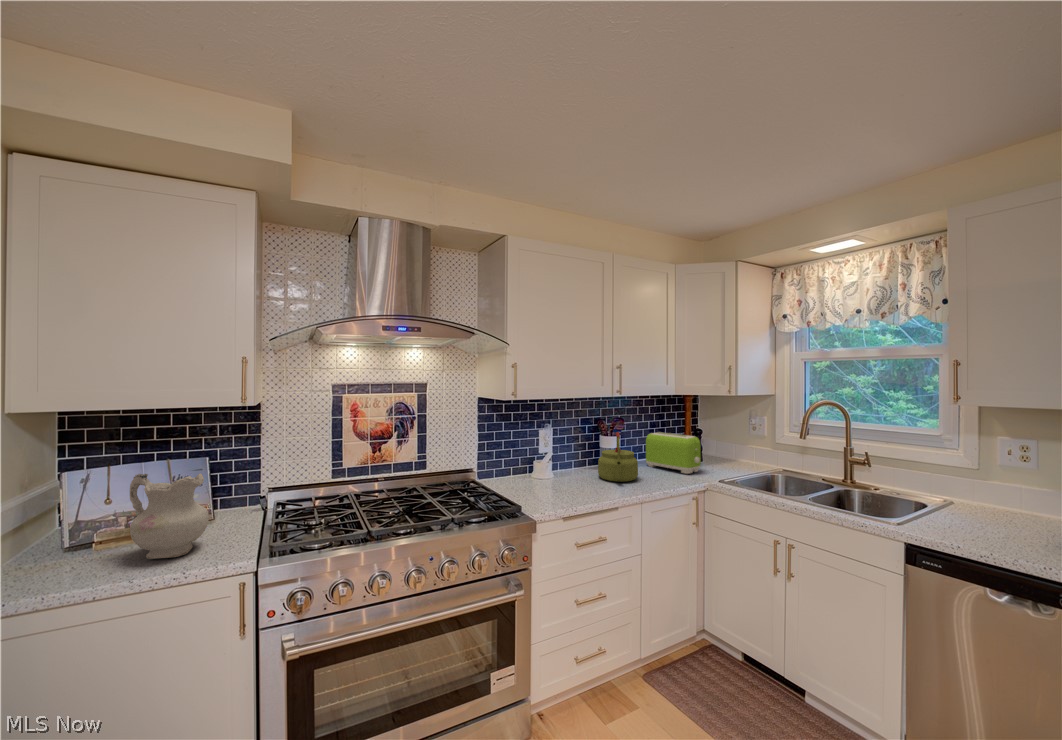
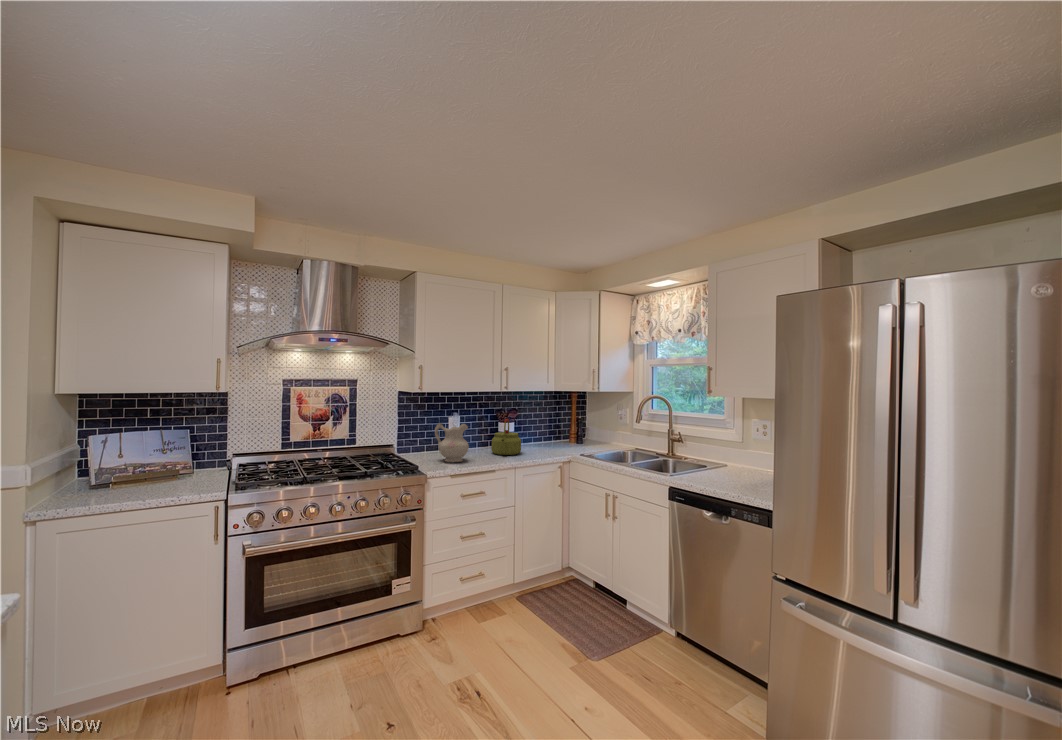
toaster: present [646,432,701,474] -> none [536,421,574,451]
ceramic pitcher: present [130,474,209,559] -> present [435,423,469,462]

